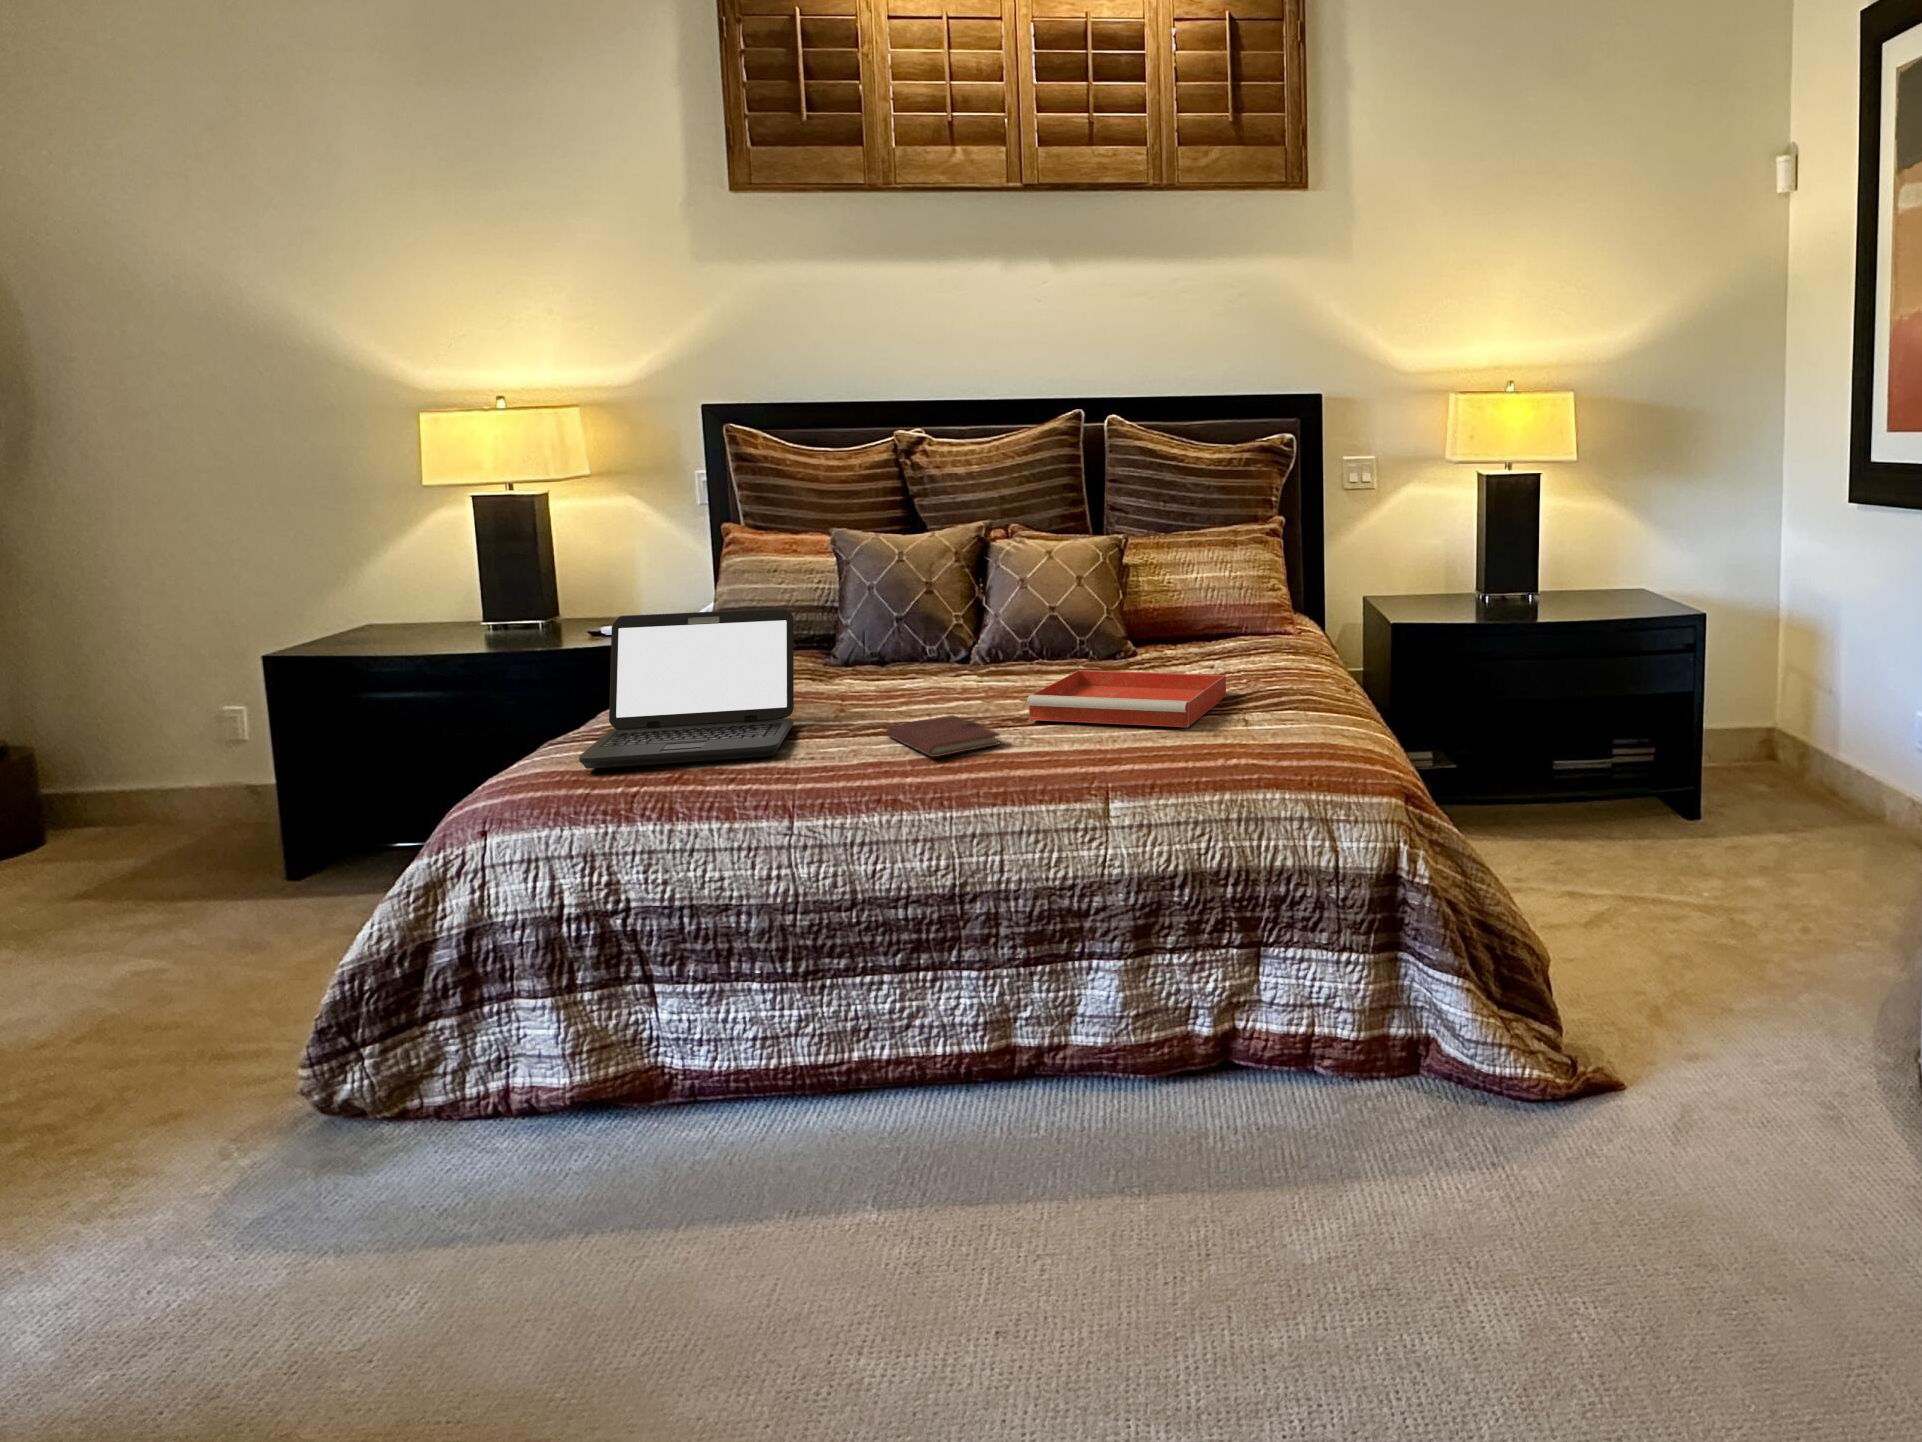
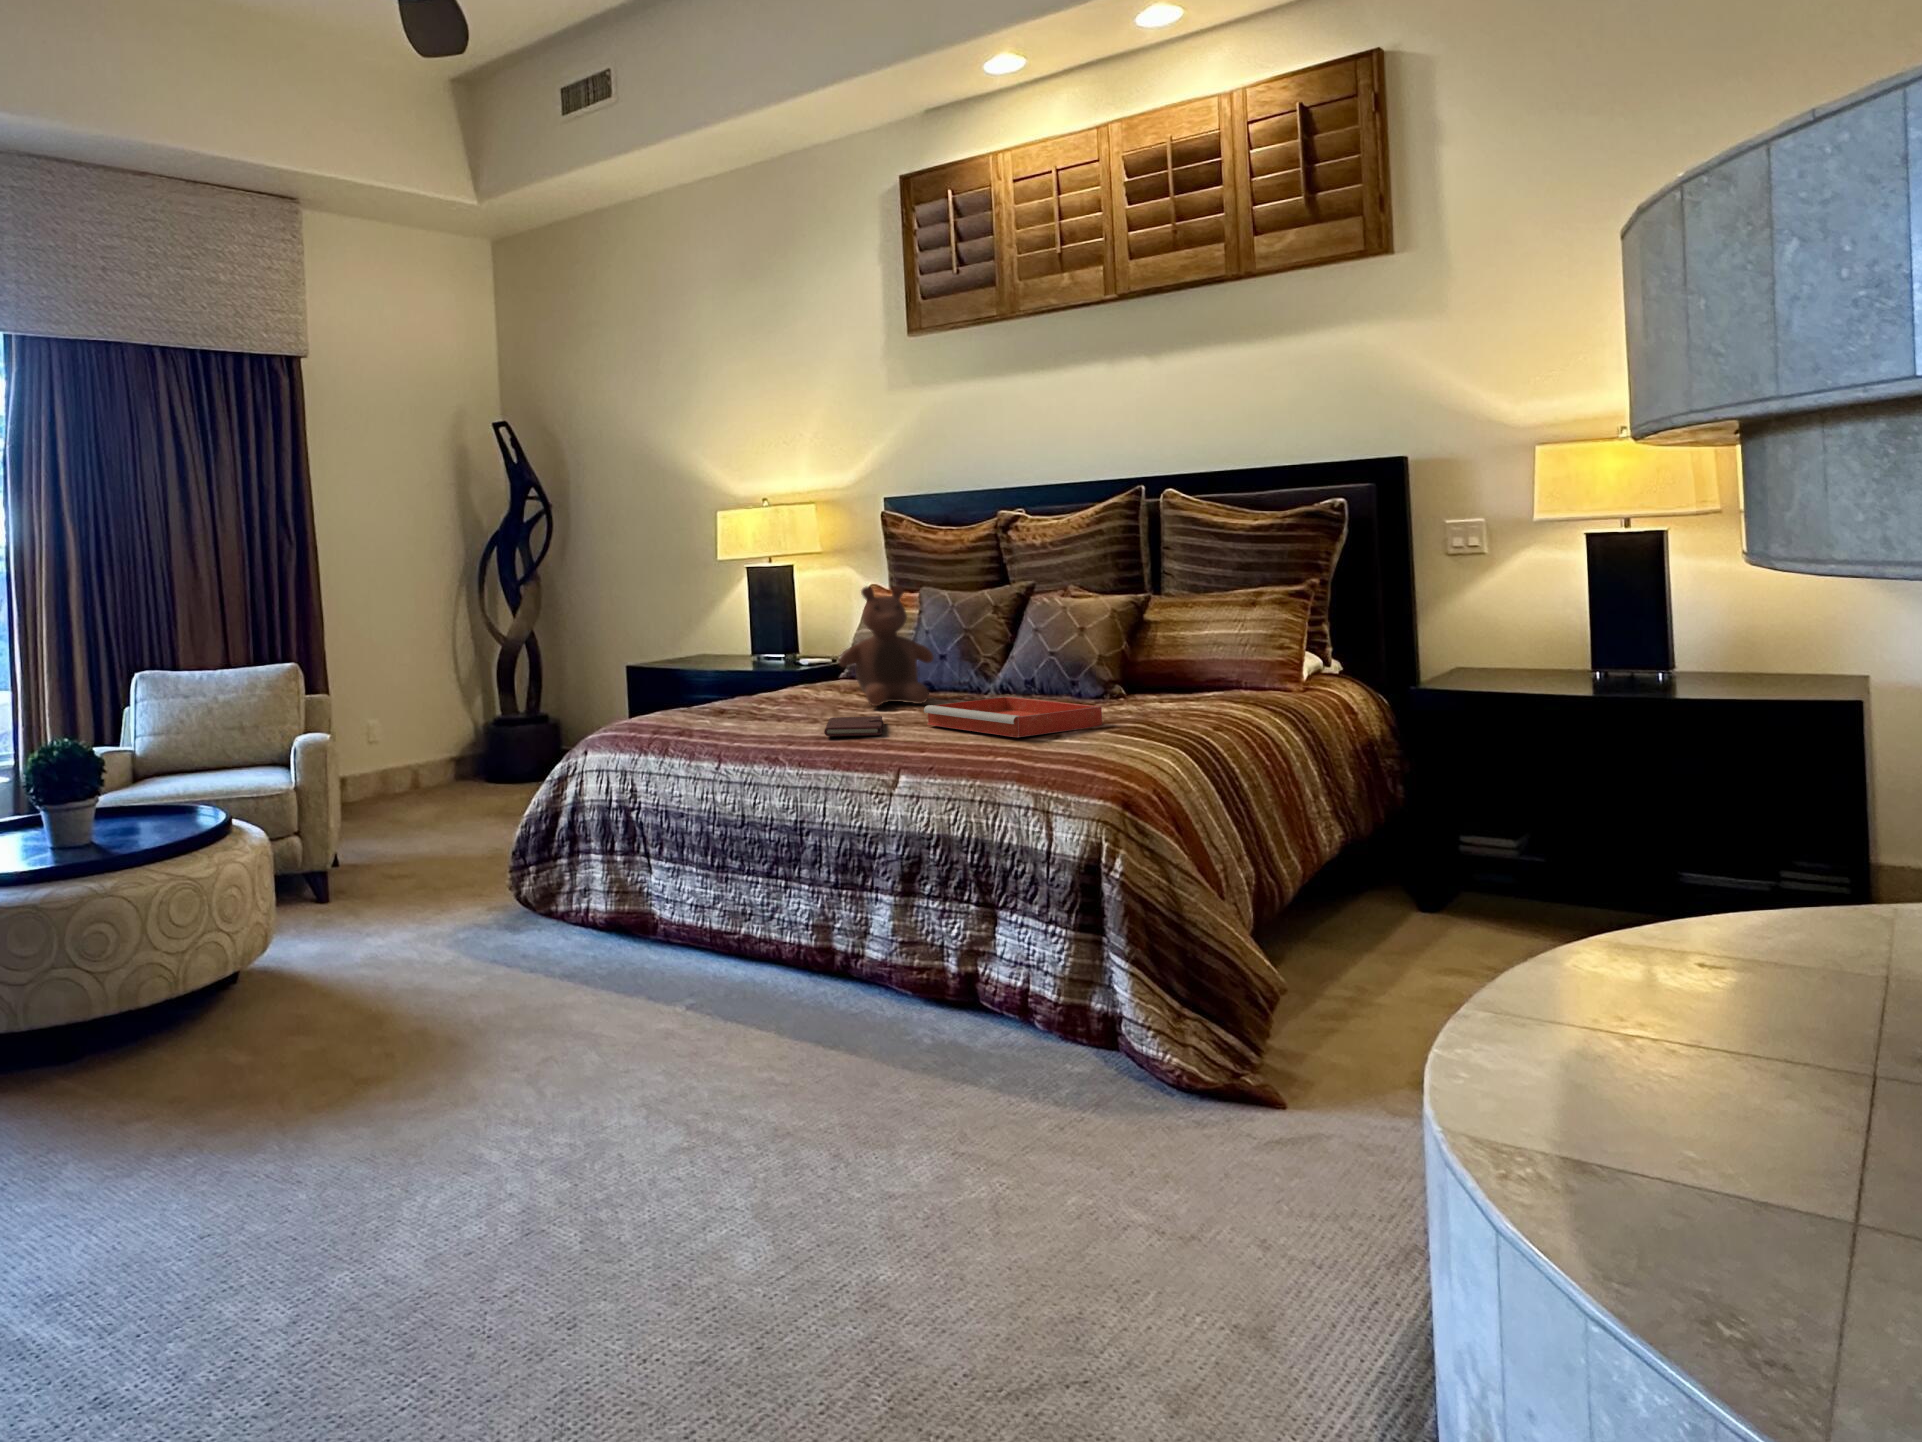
stuffed bear: none [821,533,955,697] -> present [838,585,934,706]
laptop: present [579,609,794,769] -> none [655,633,803,727]

